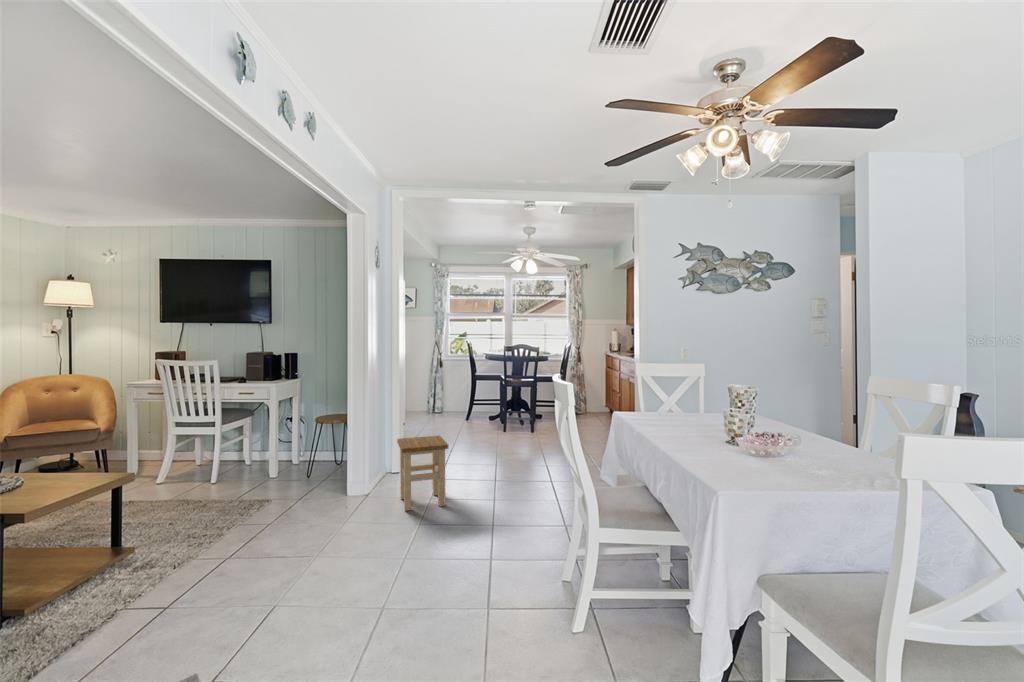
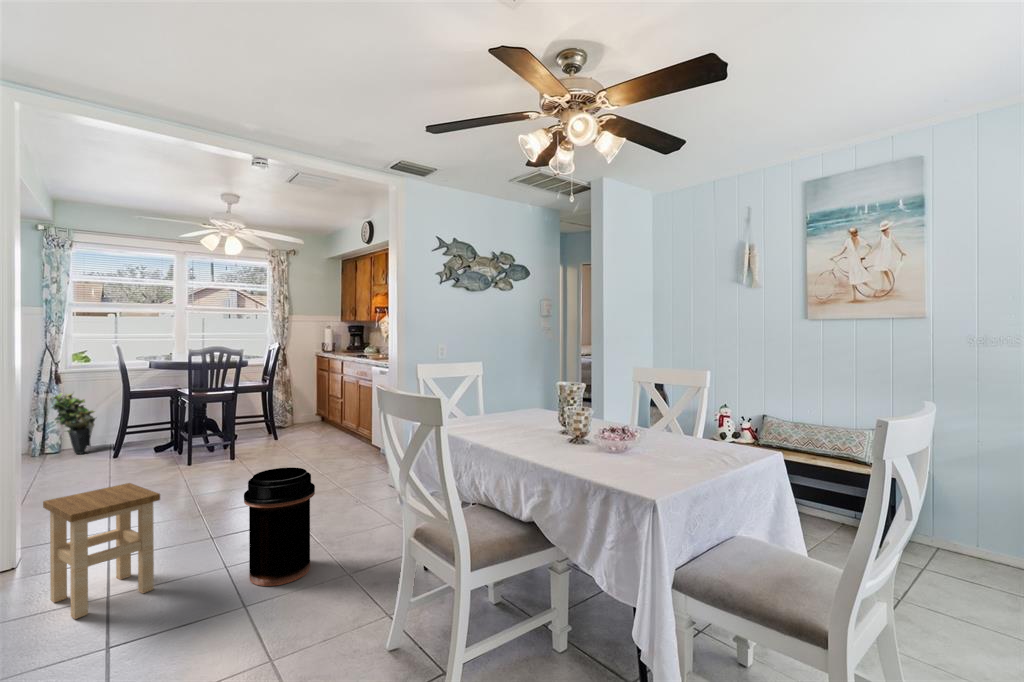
potted plant: none [436,374,460,415] -> present [51,393,95,454]
trash can: none [492,440,539,524] -> present [244,467,315,586]

